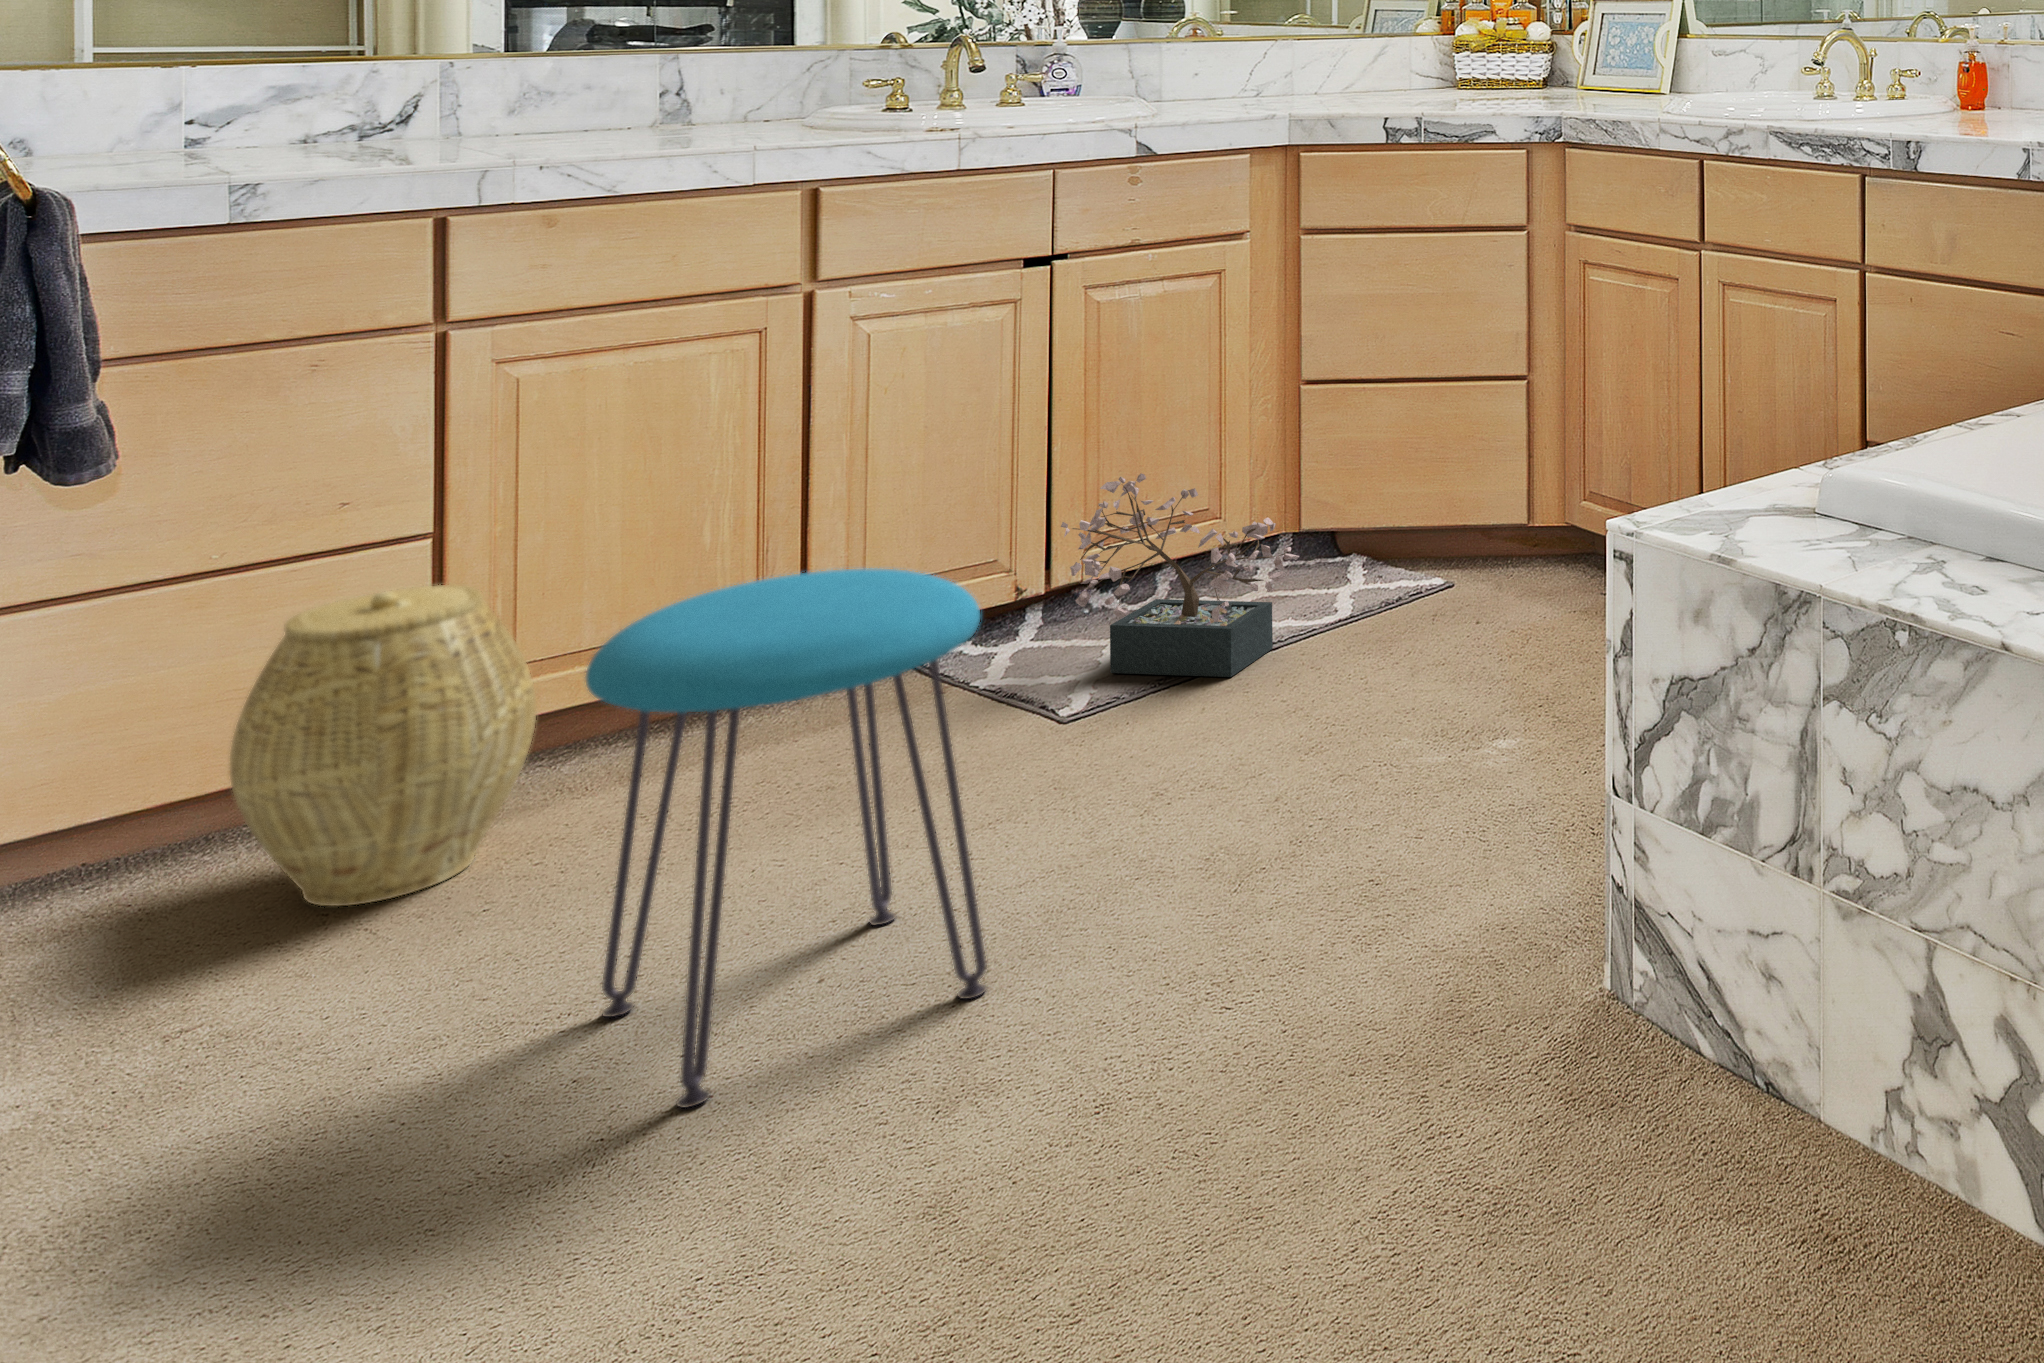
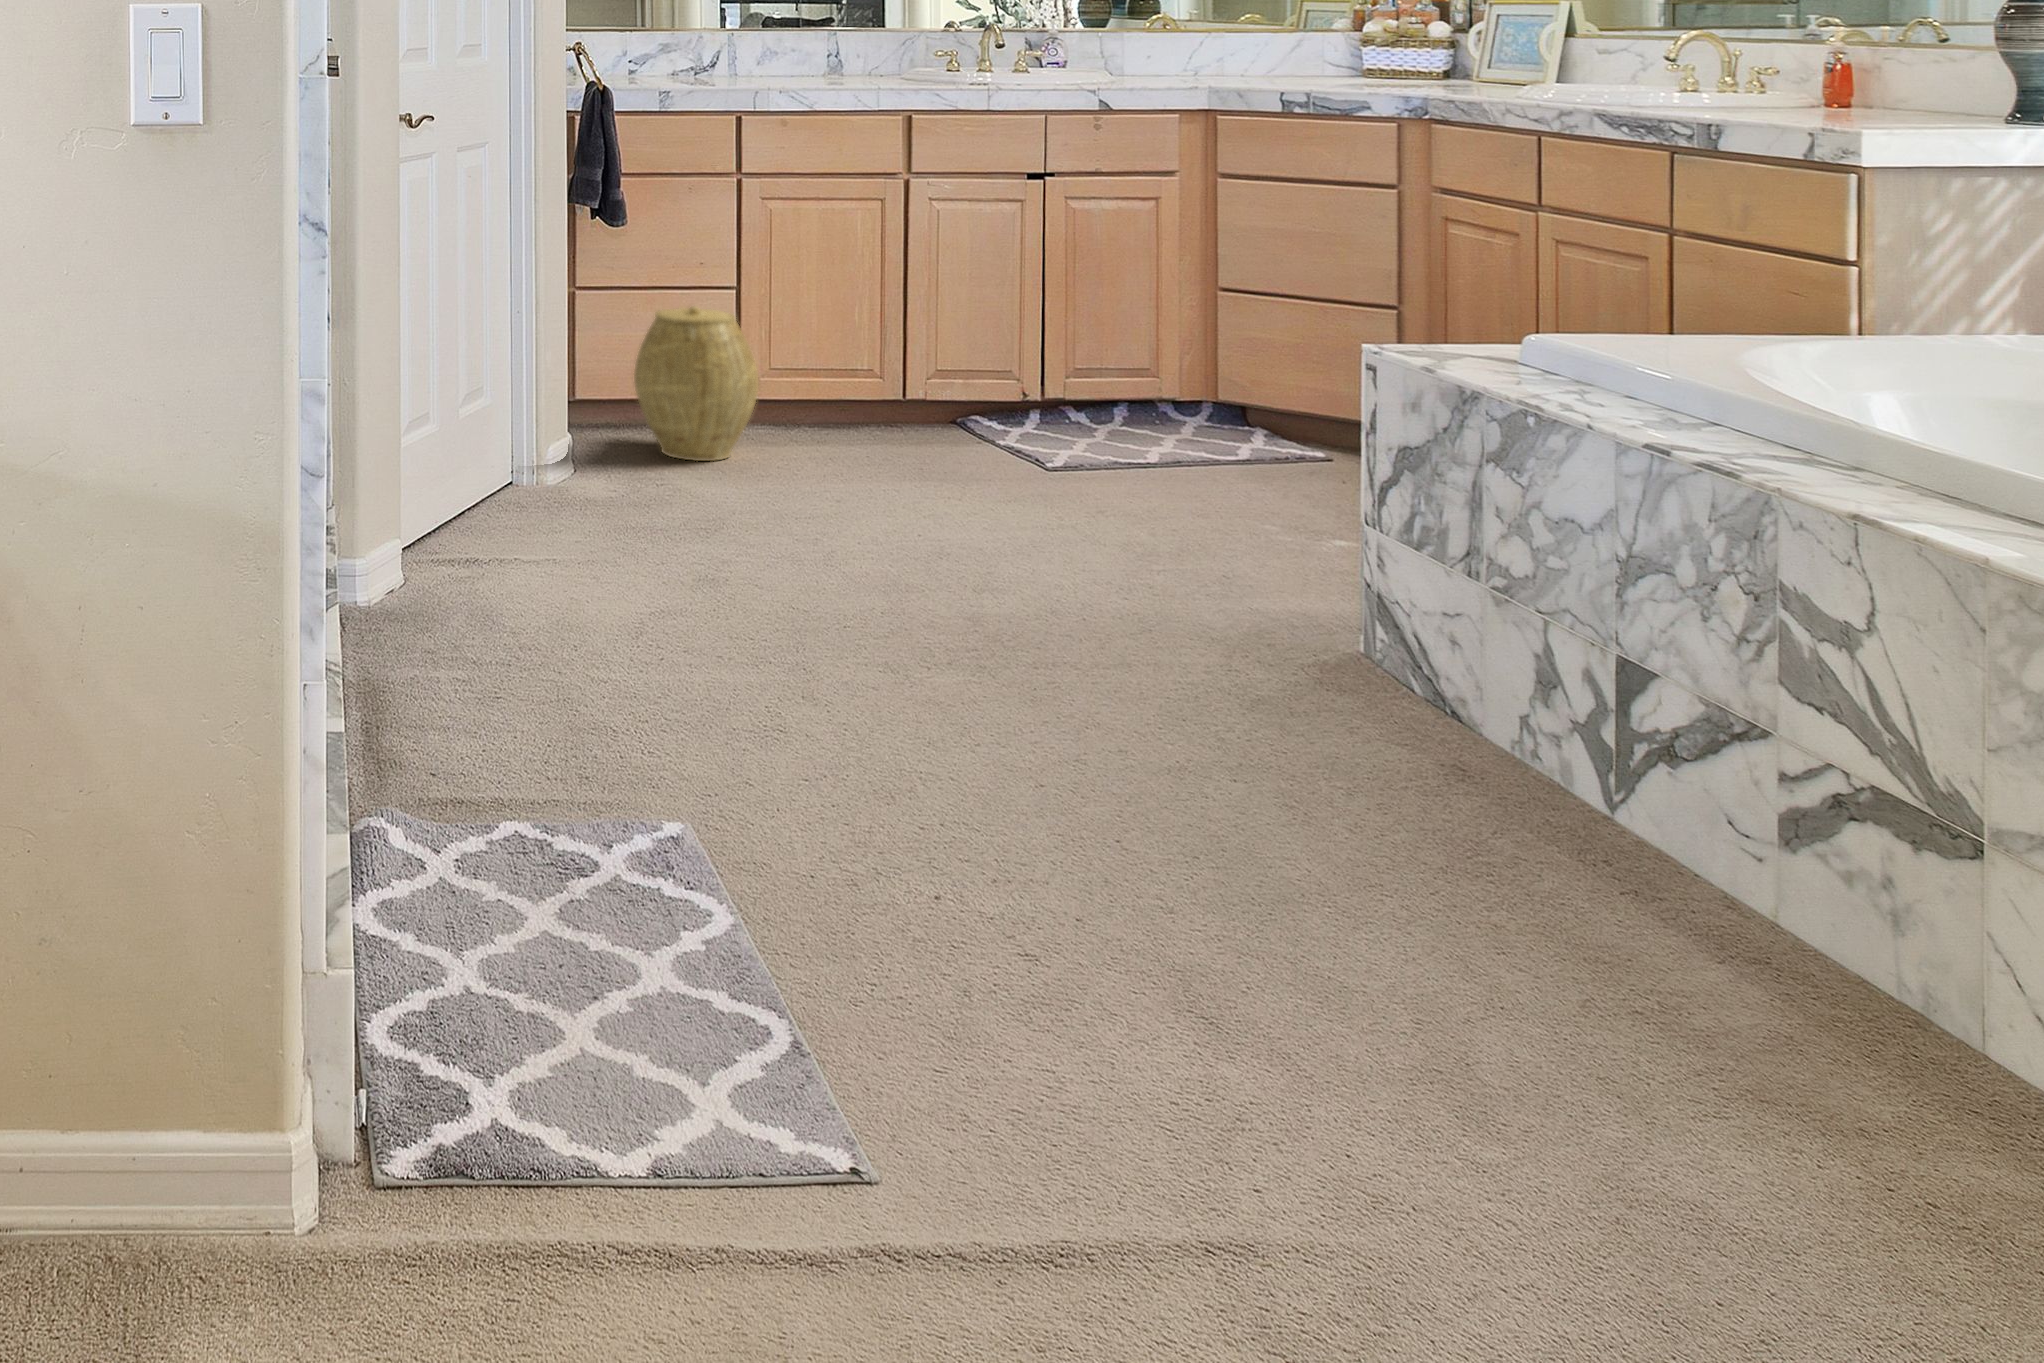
decorative plant: present [1061,473,1299,677] -> none [1044,325,1216,473]
stool: present [586,568,987,1108] -> none [790,316,980,562]

